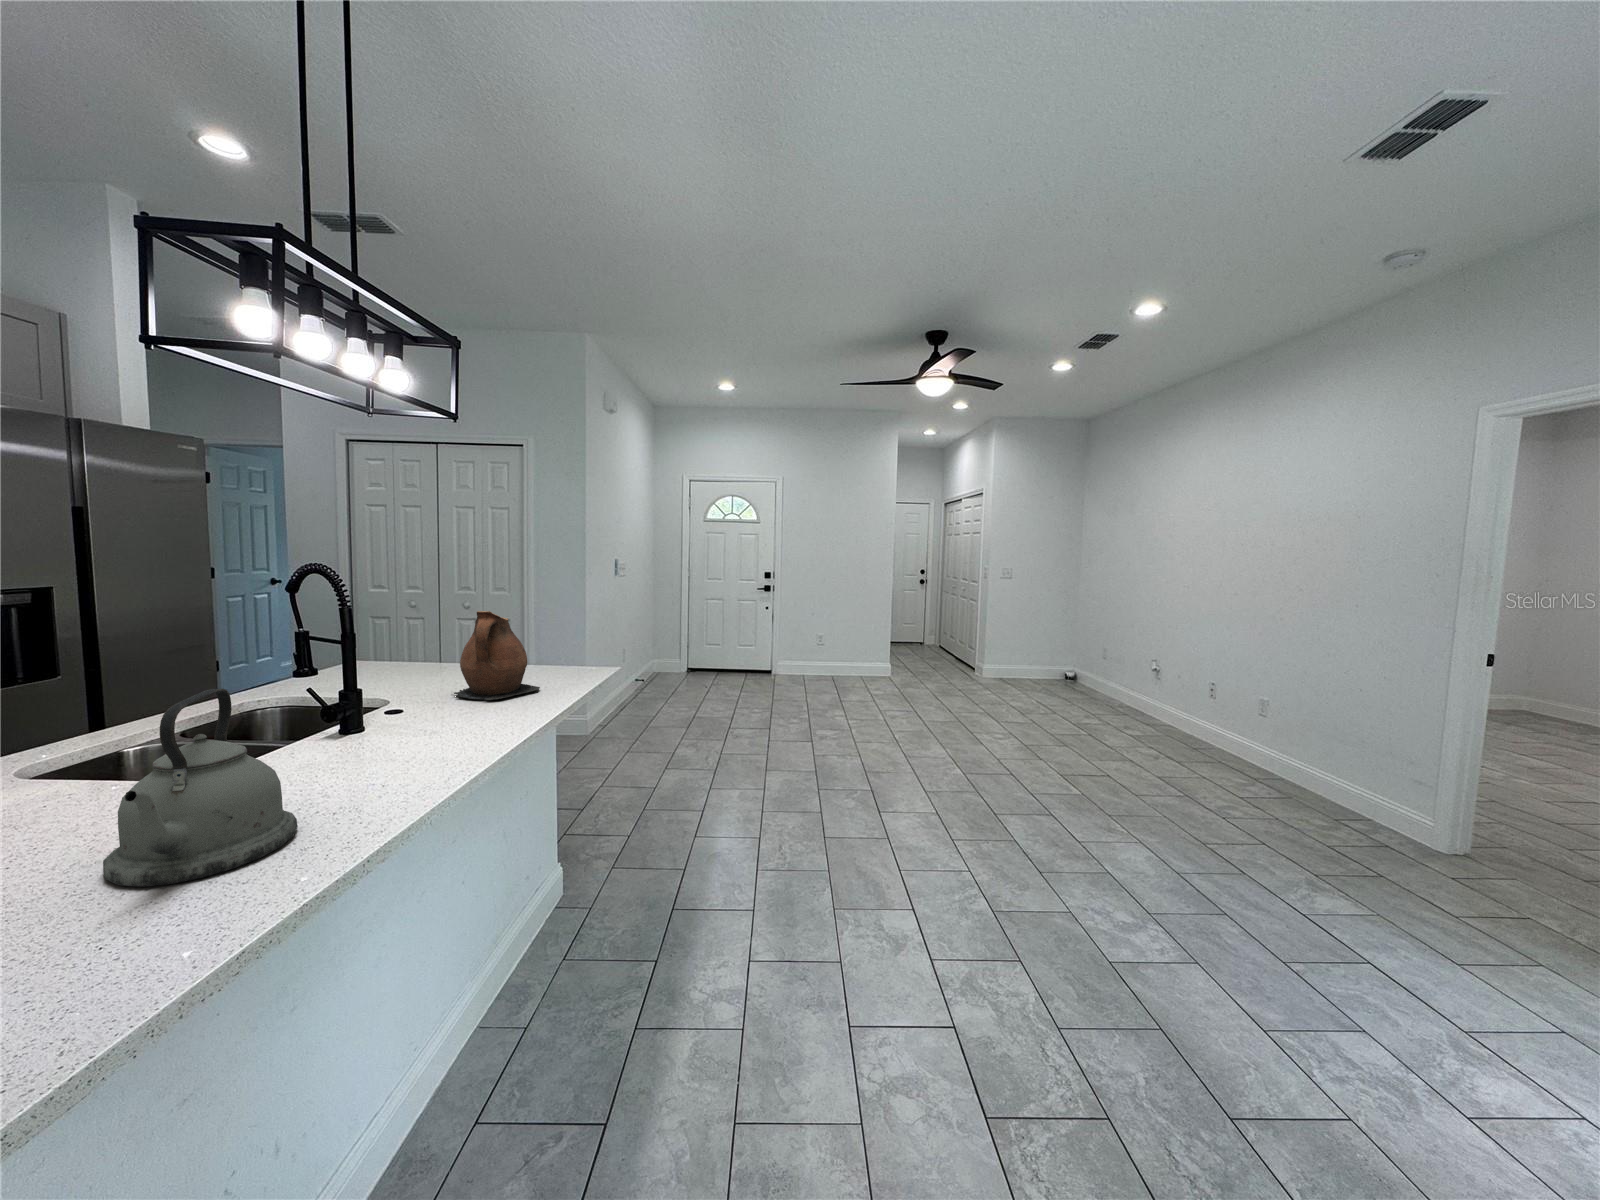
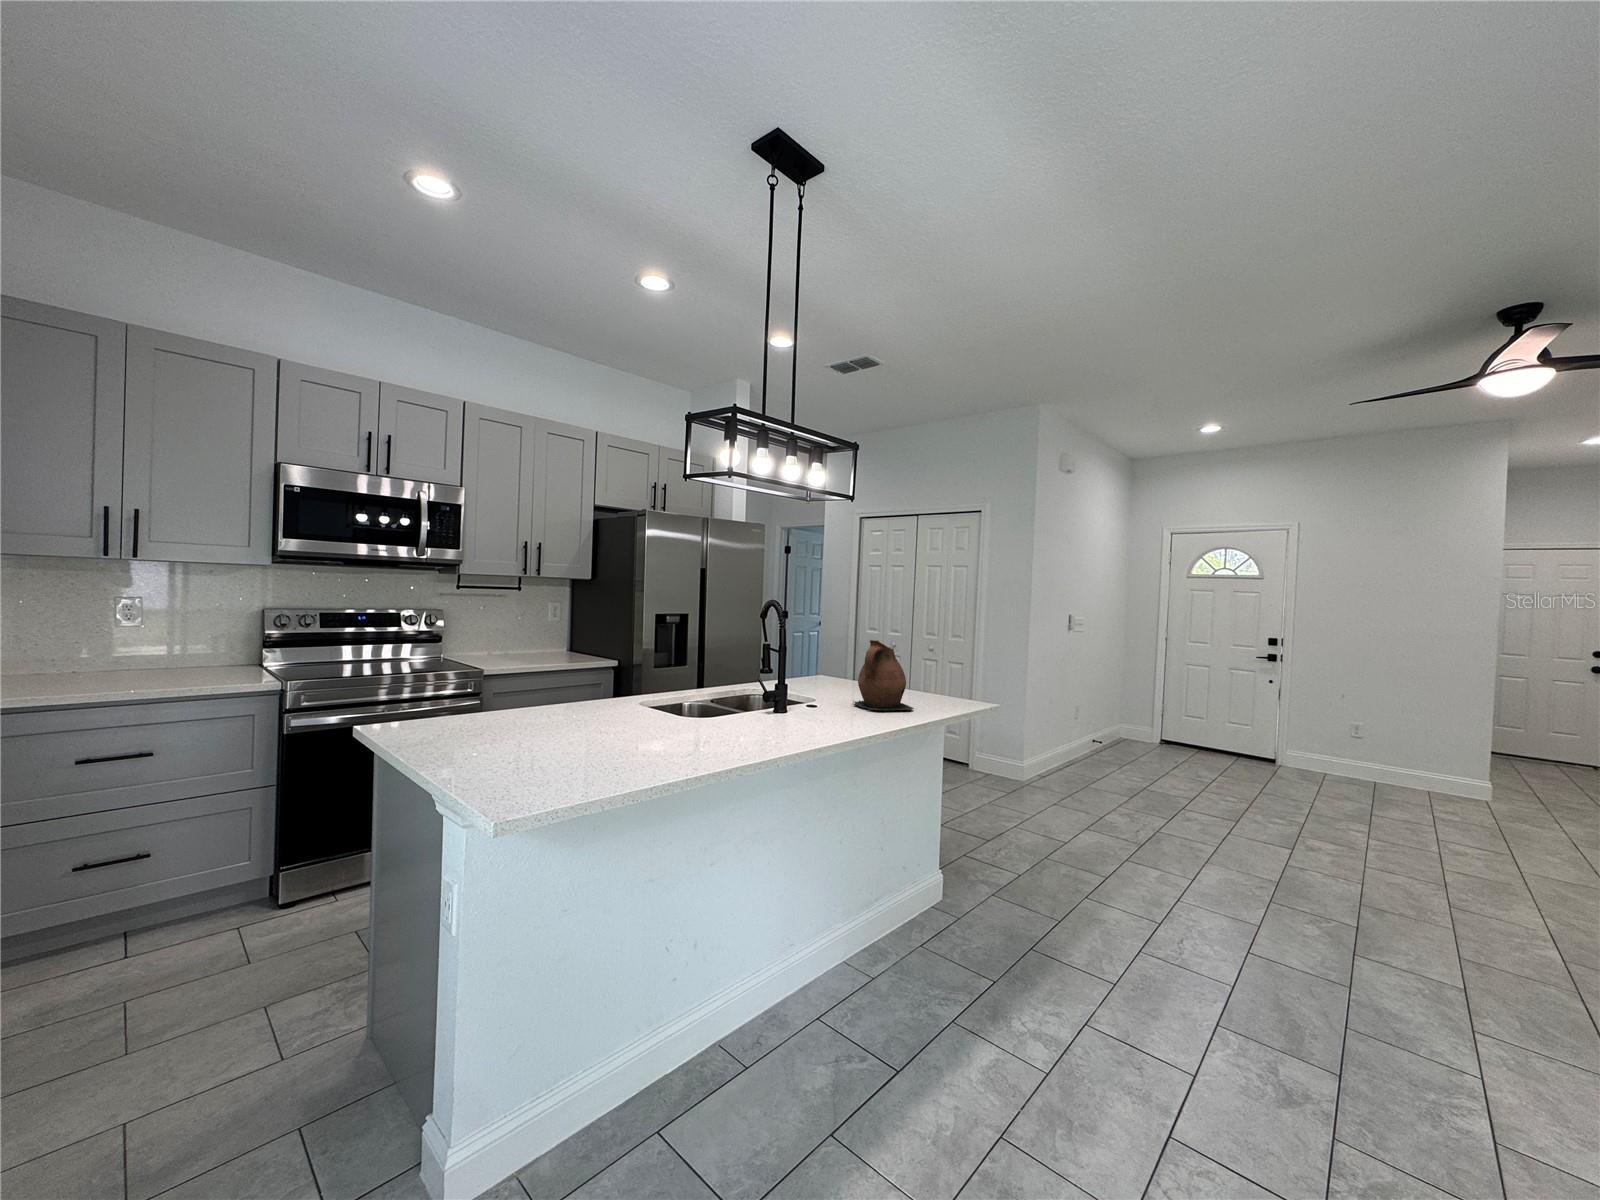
kettle: present [103,689,298,887] -> none [635,659,712,755]

